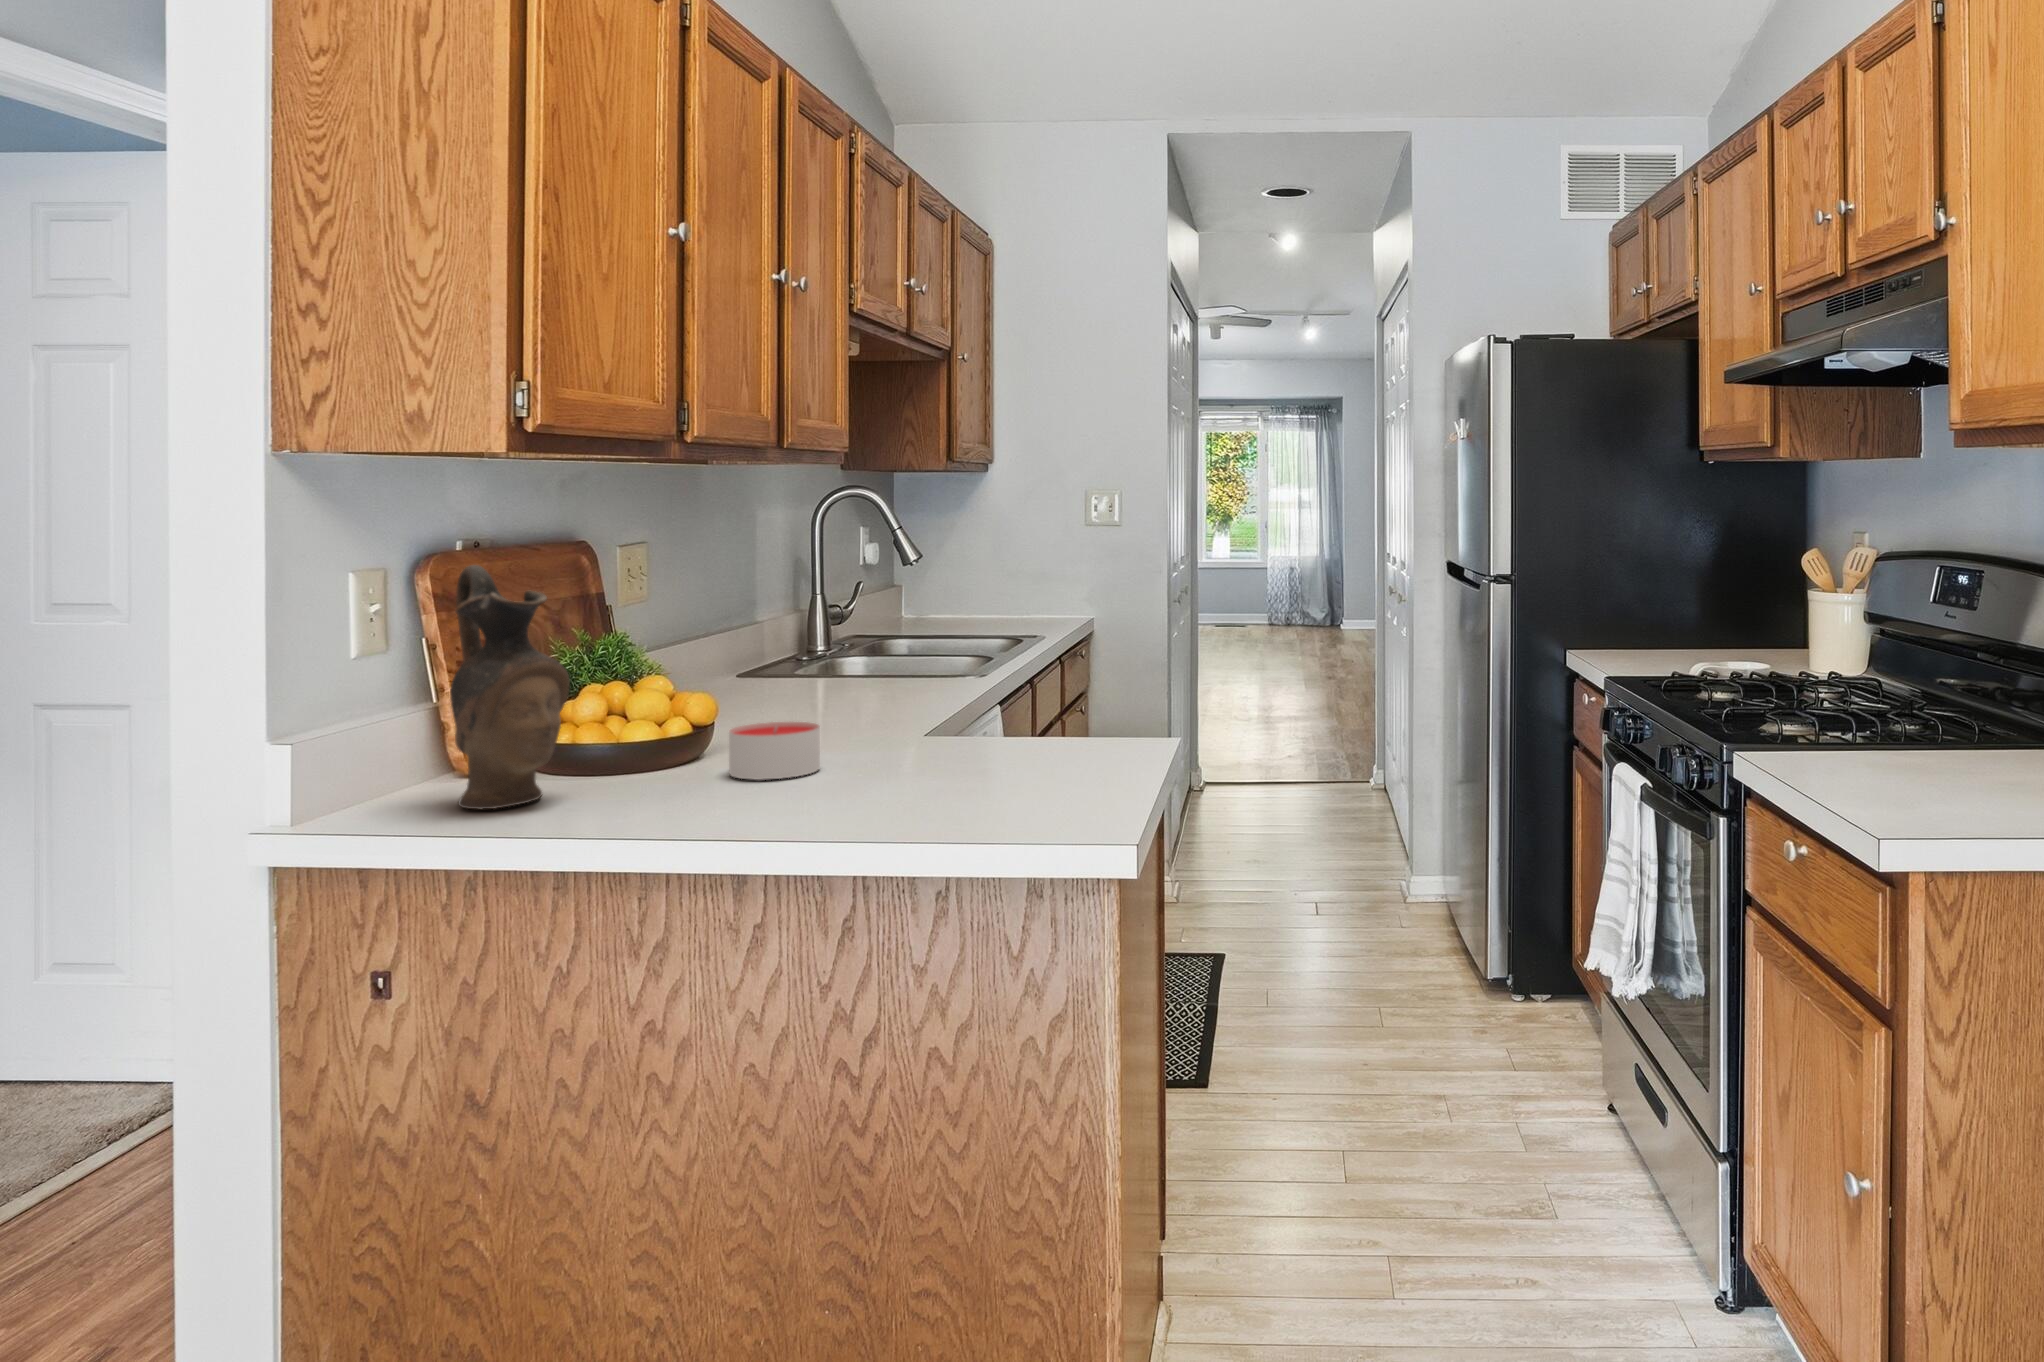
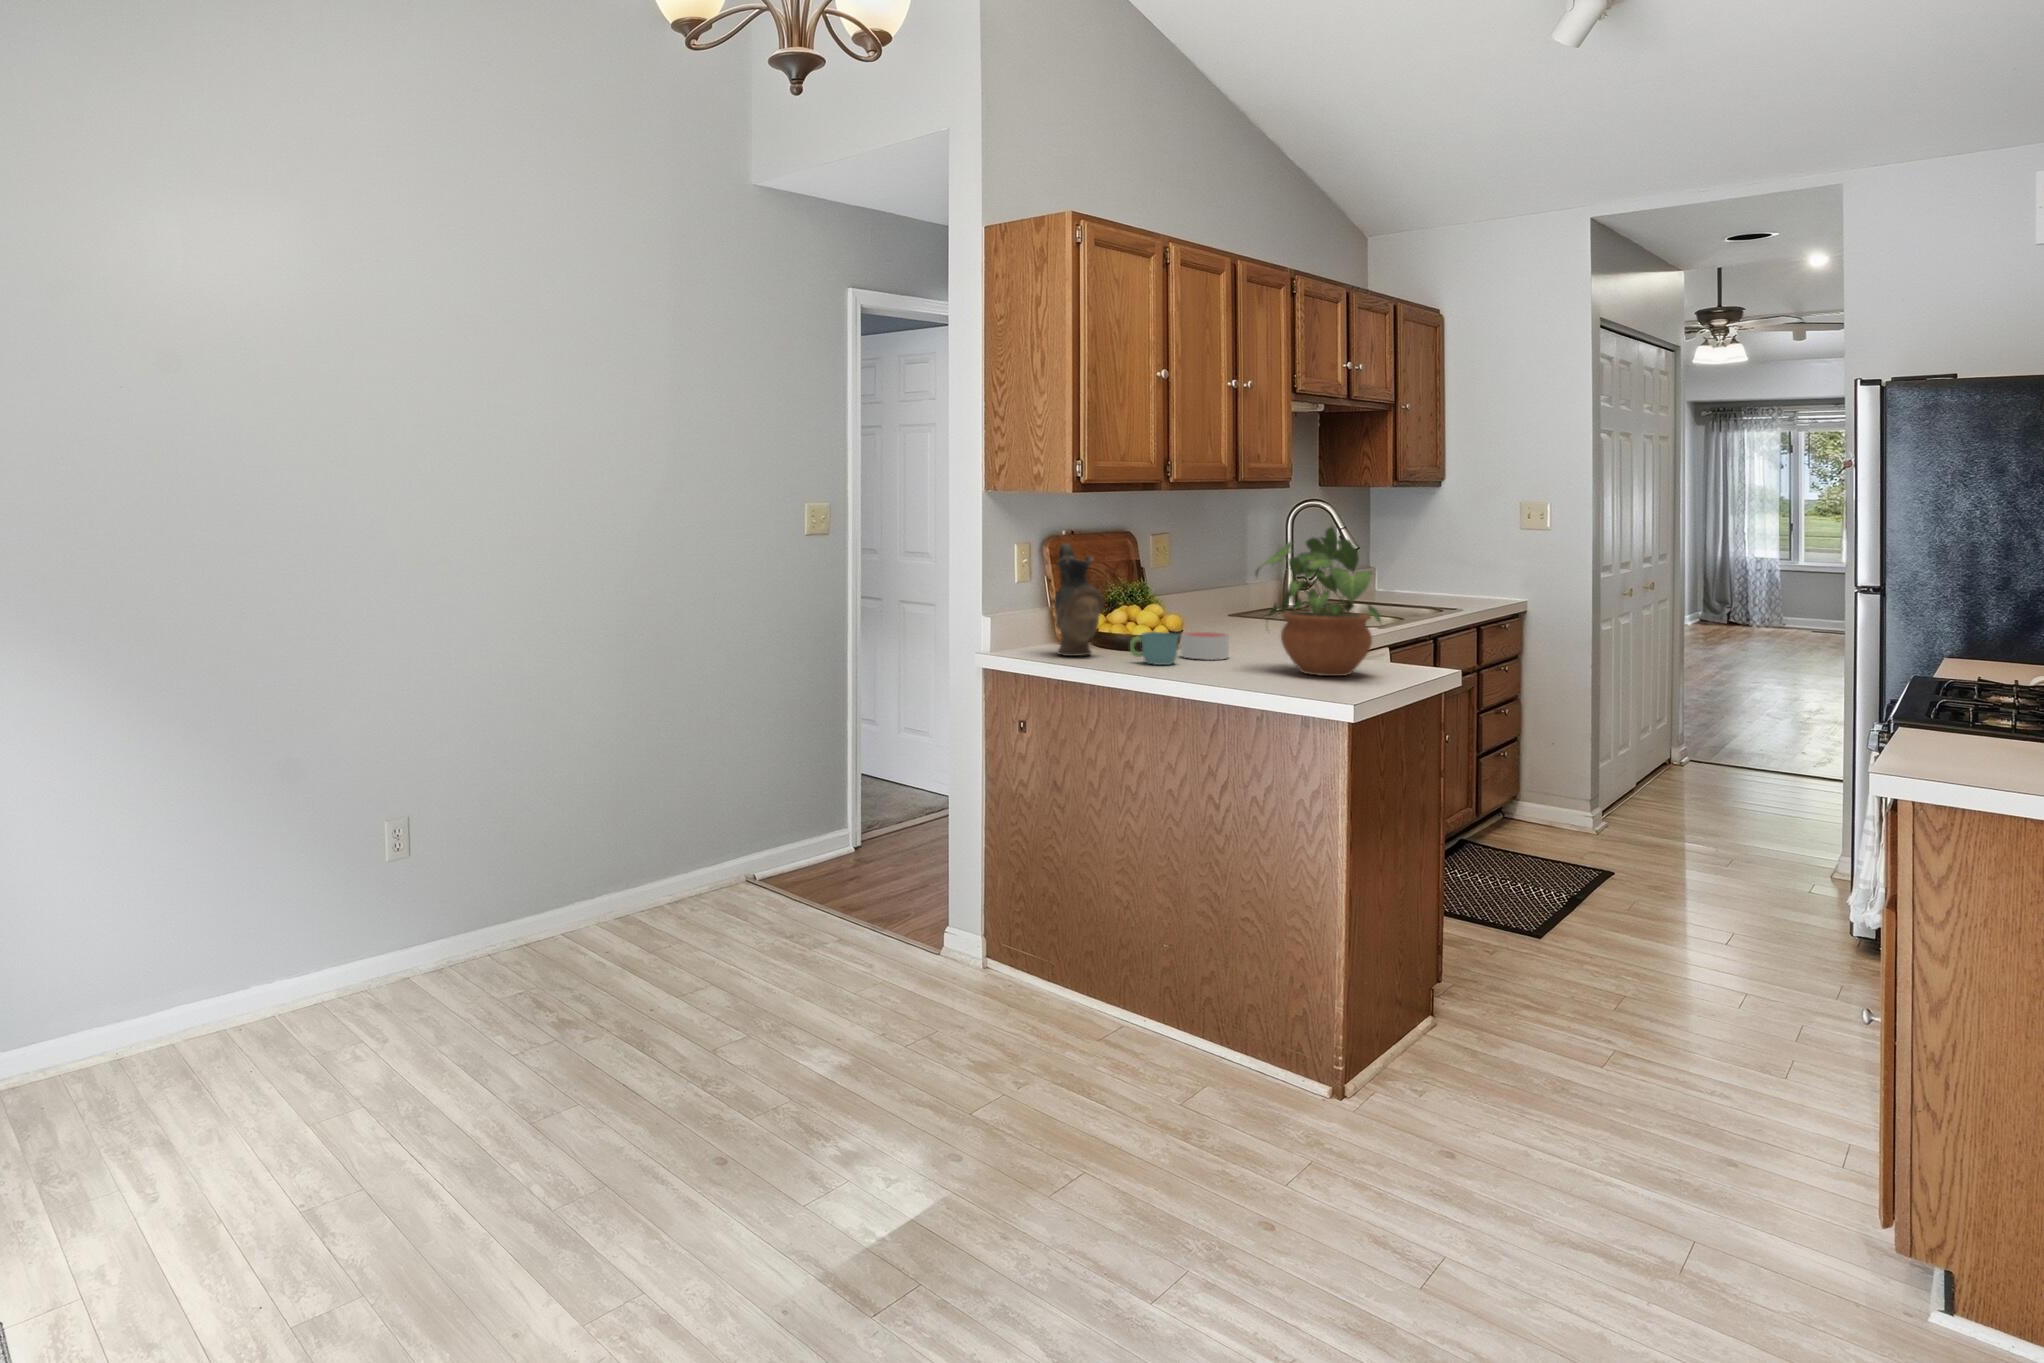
potted plant: none [889,521,1103,792] -> present [1255,527,1381,676]
mug: none [637,737,740,808] -> present [1130,632,1178,665]

